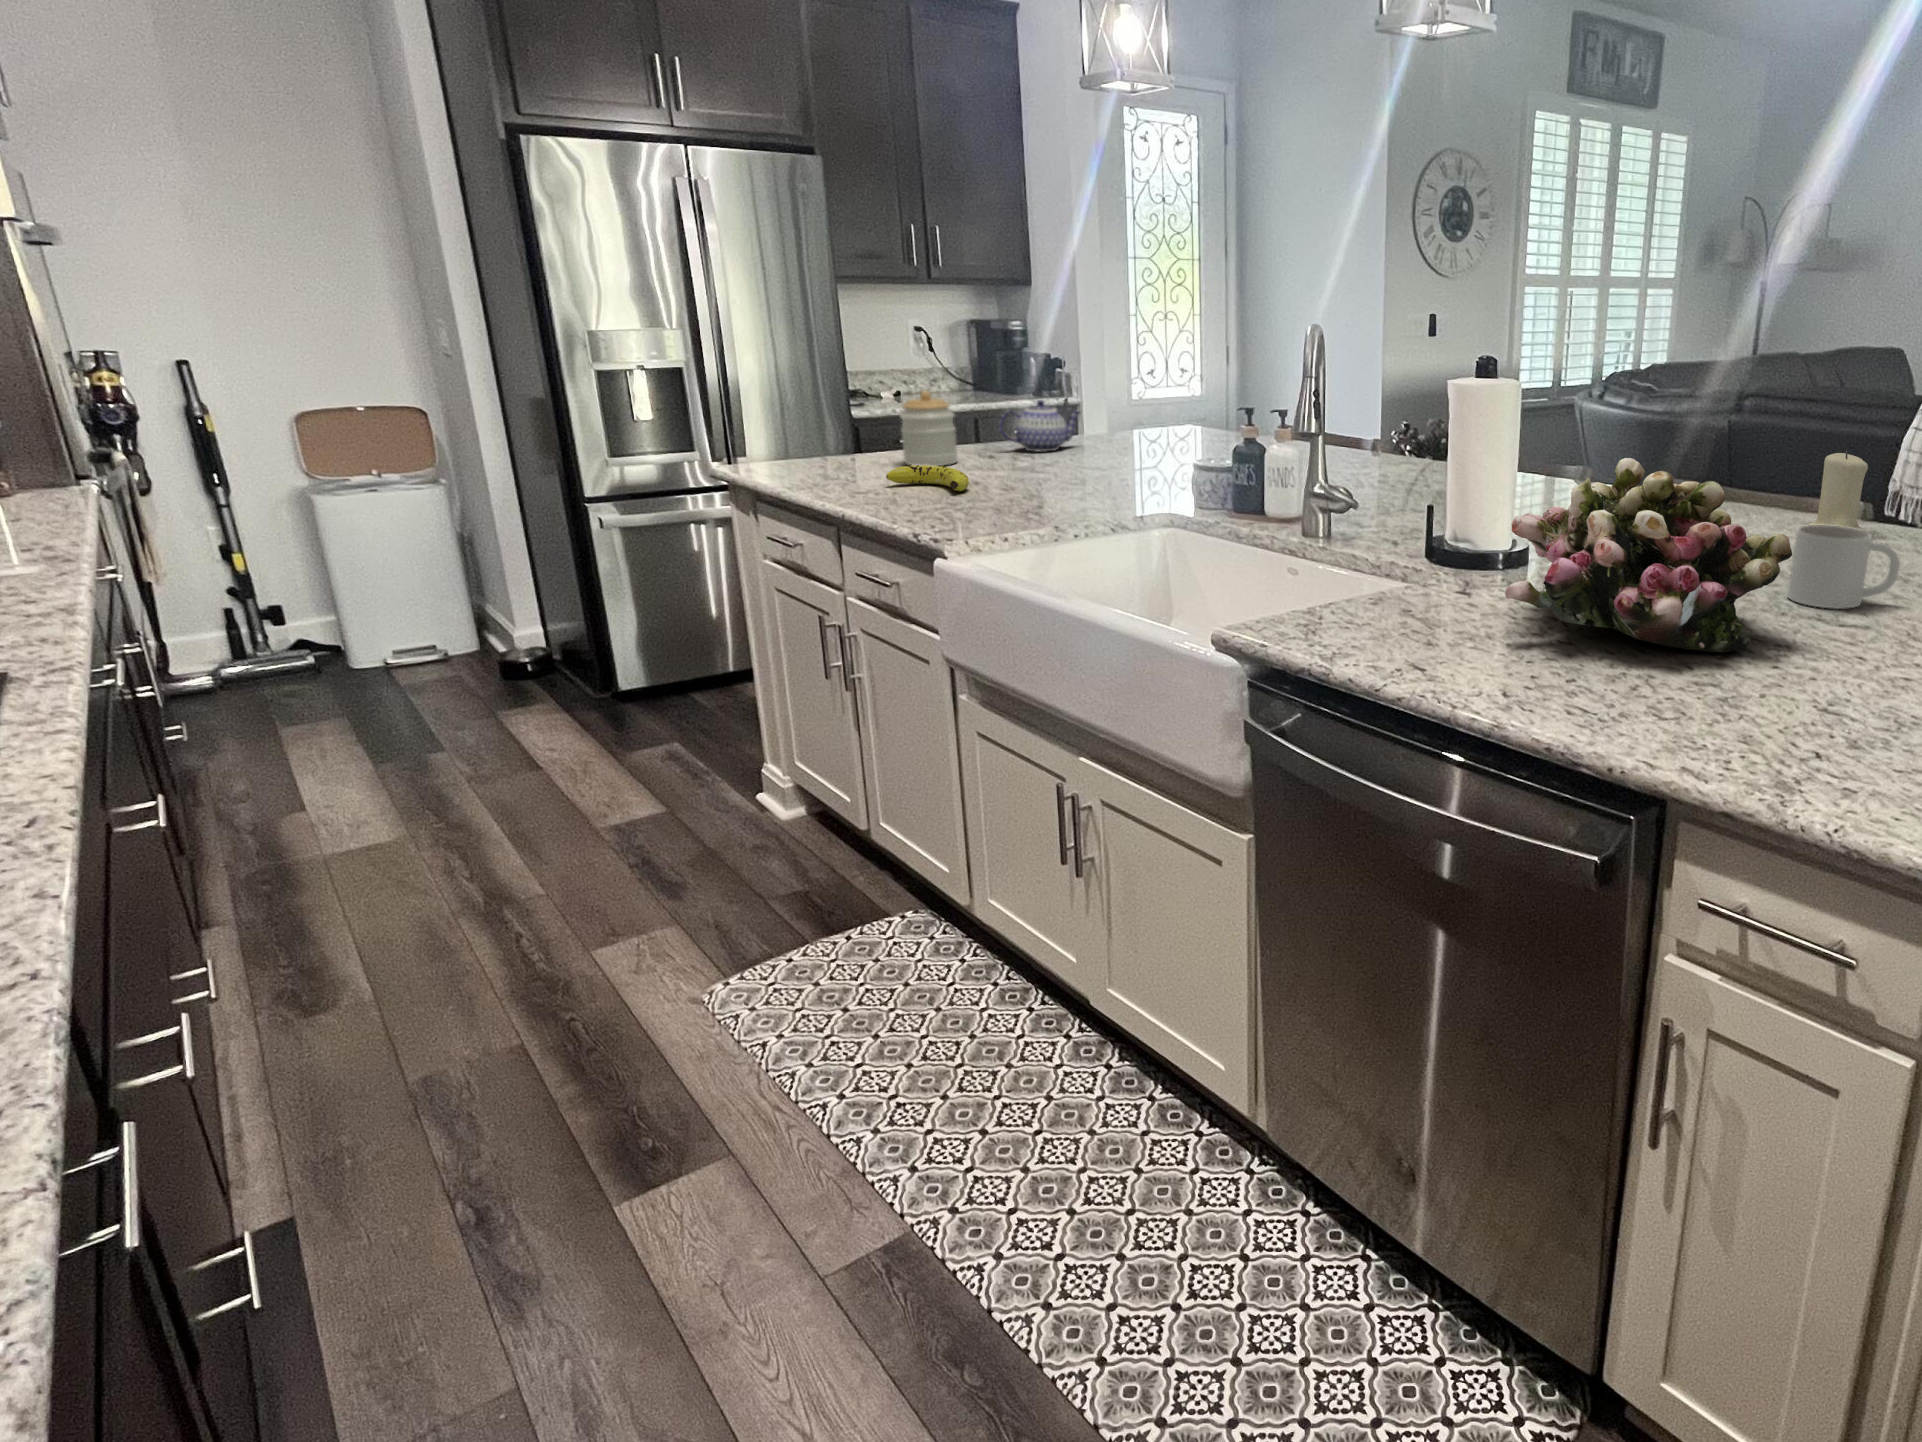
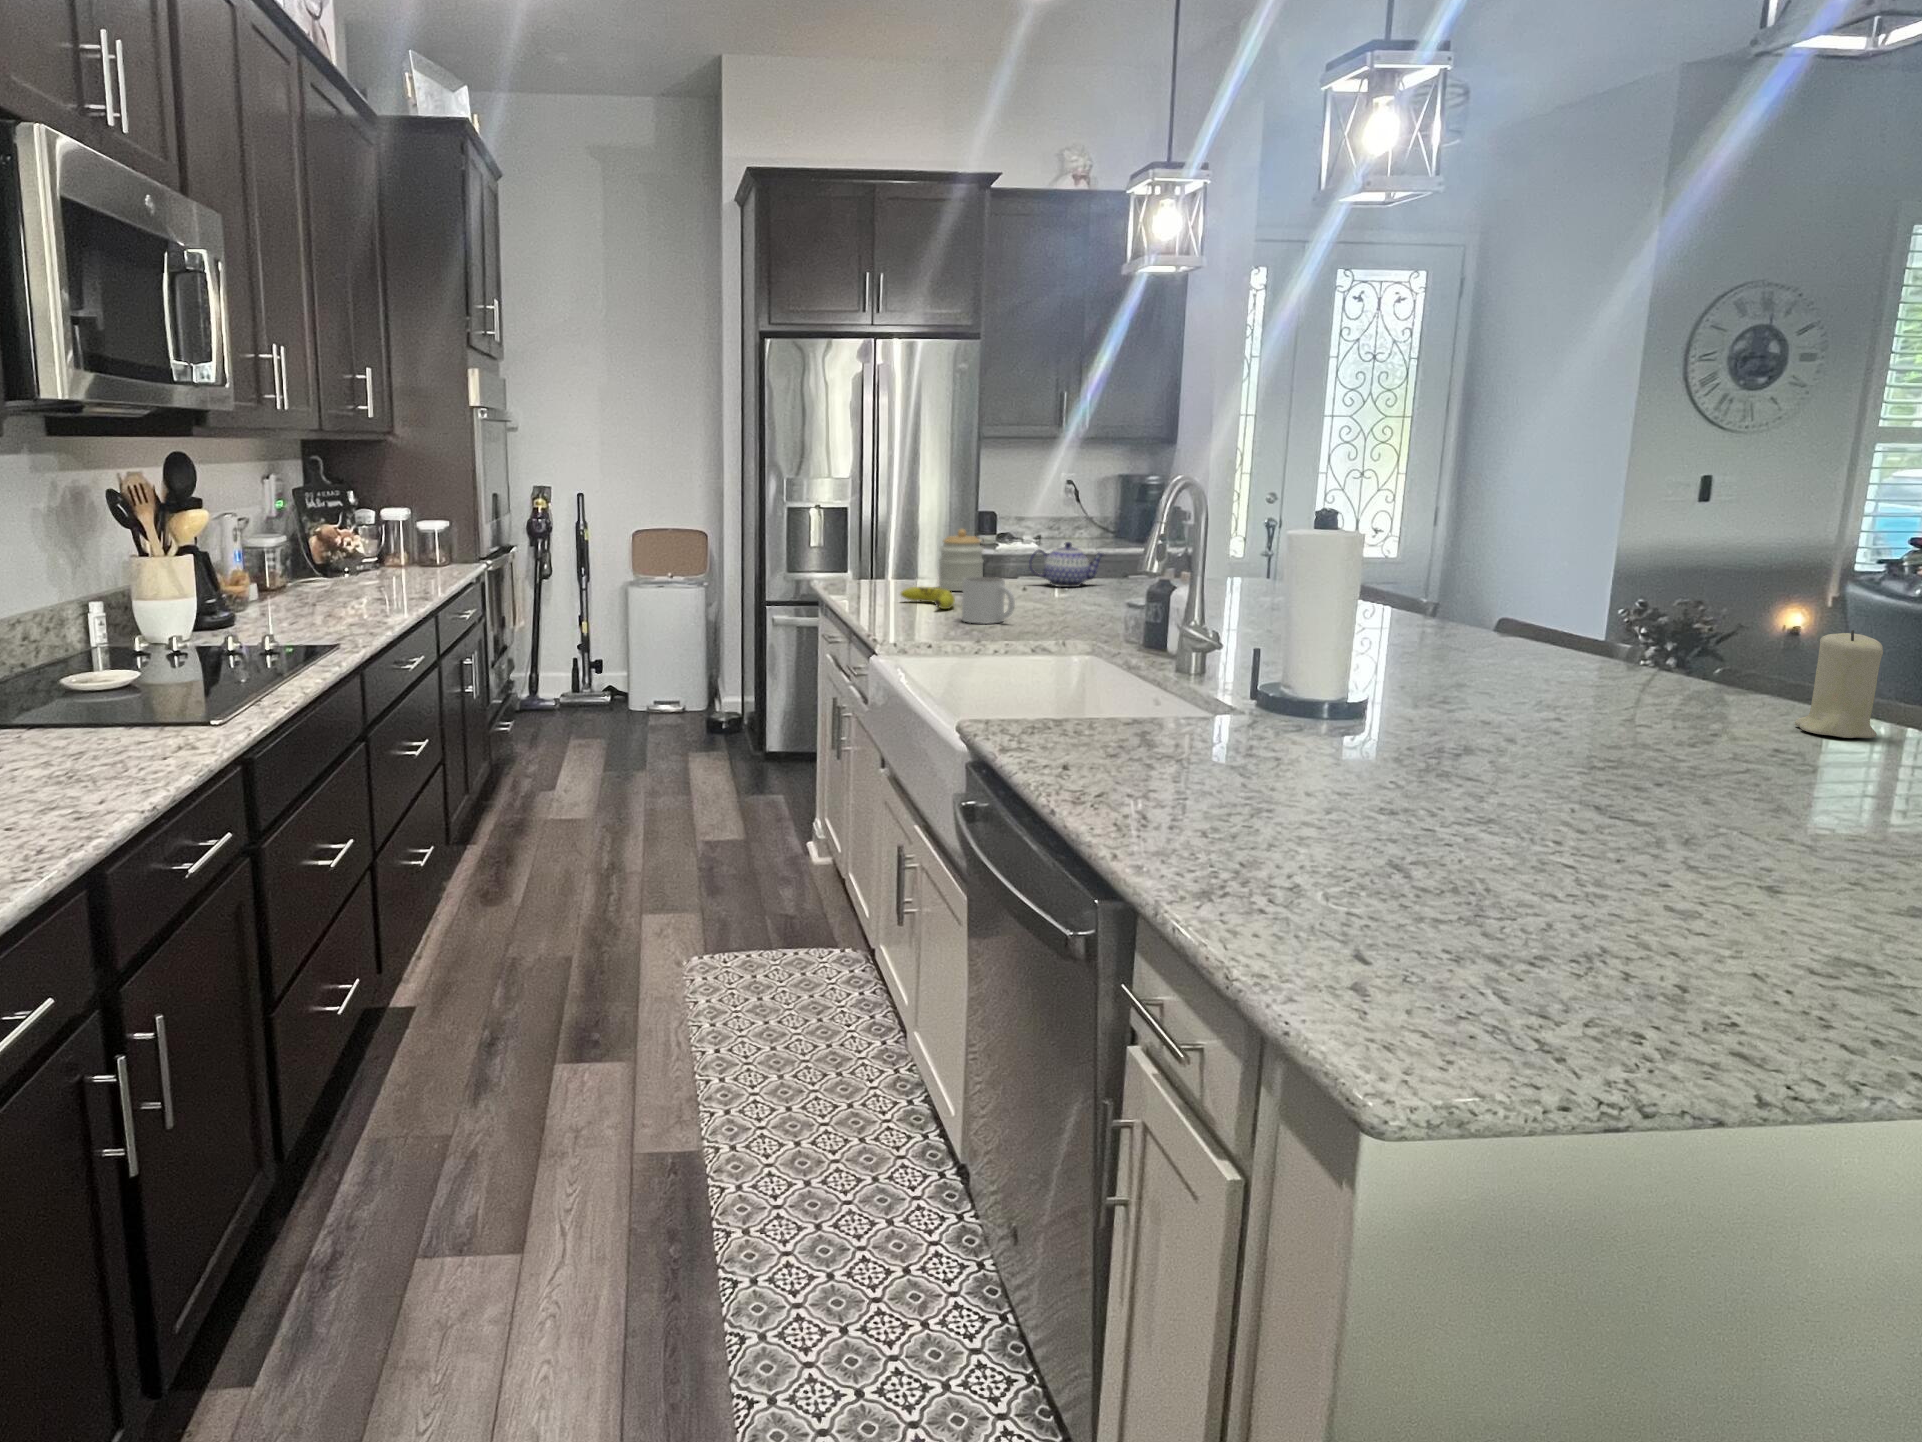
flower arrangement: present [1505,458,1792,653] -> none [1163,597,1479,798]
mug: present [1787,525,1900,609] -> present [962,577,1015,624]

